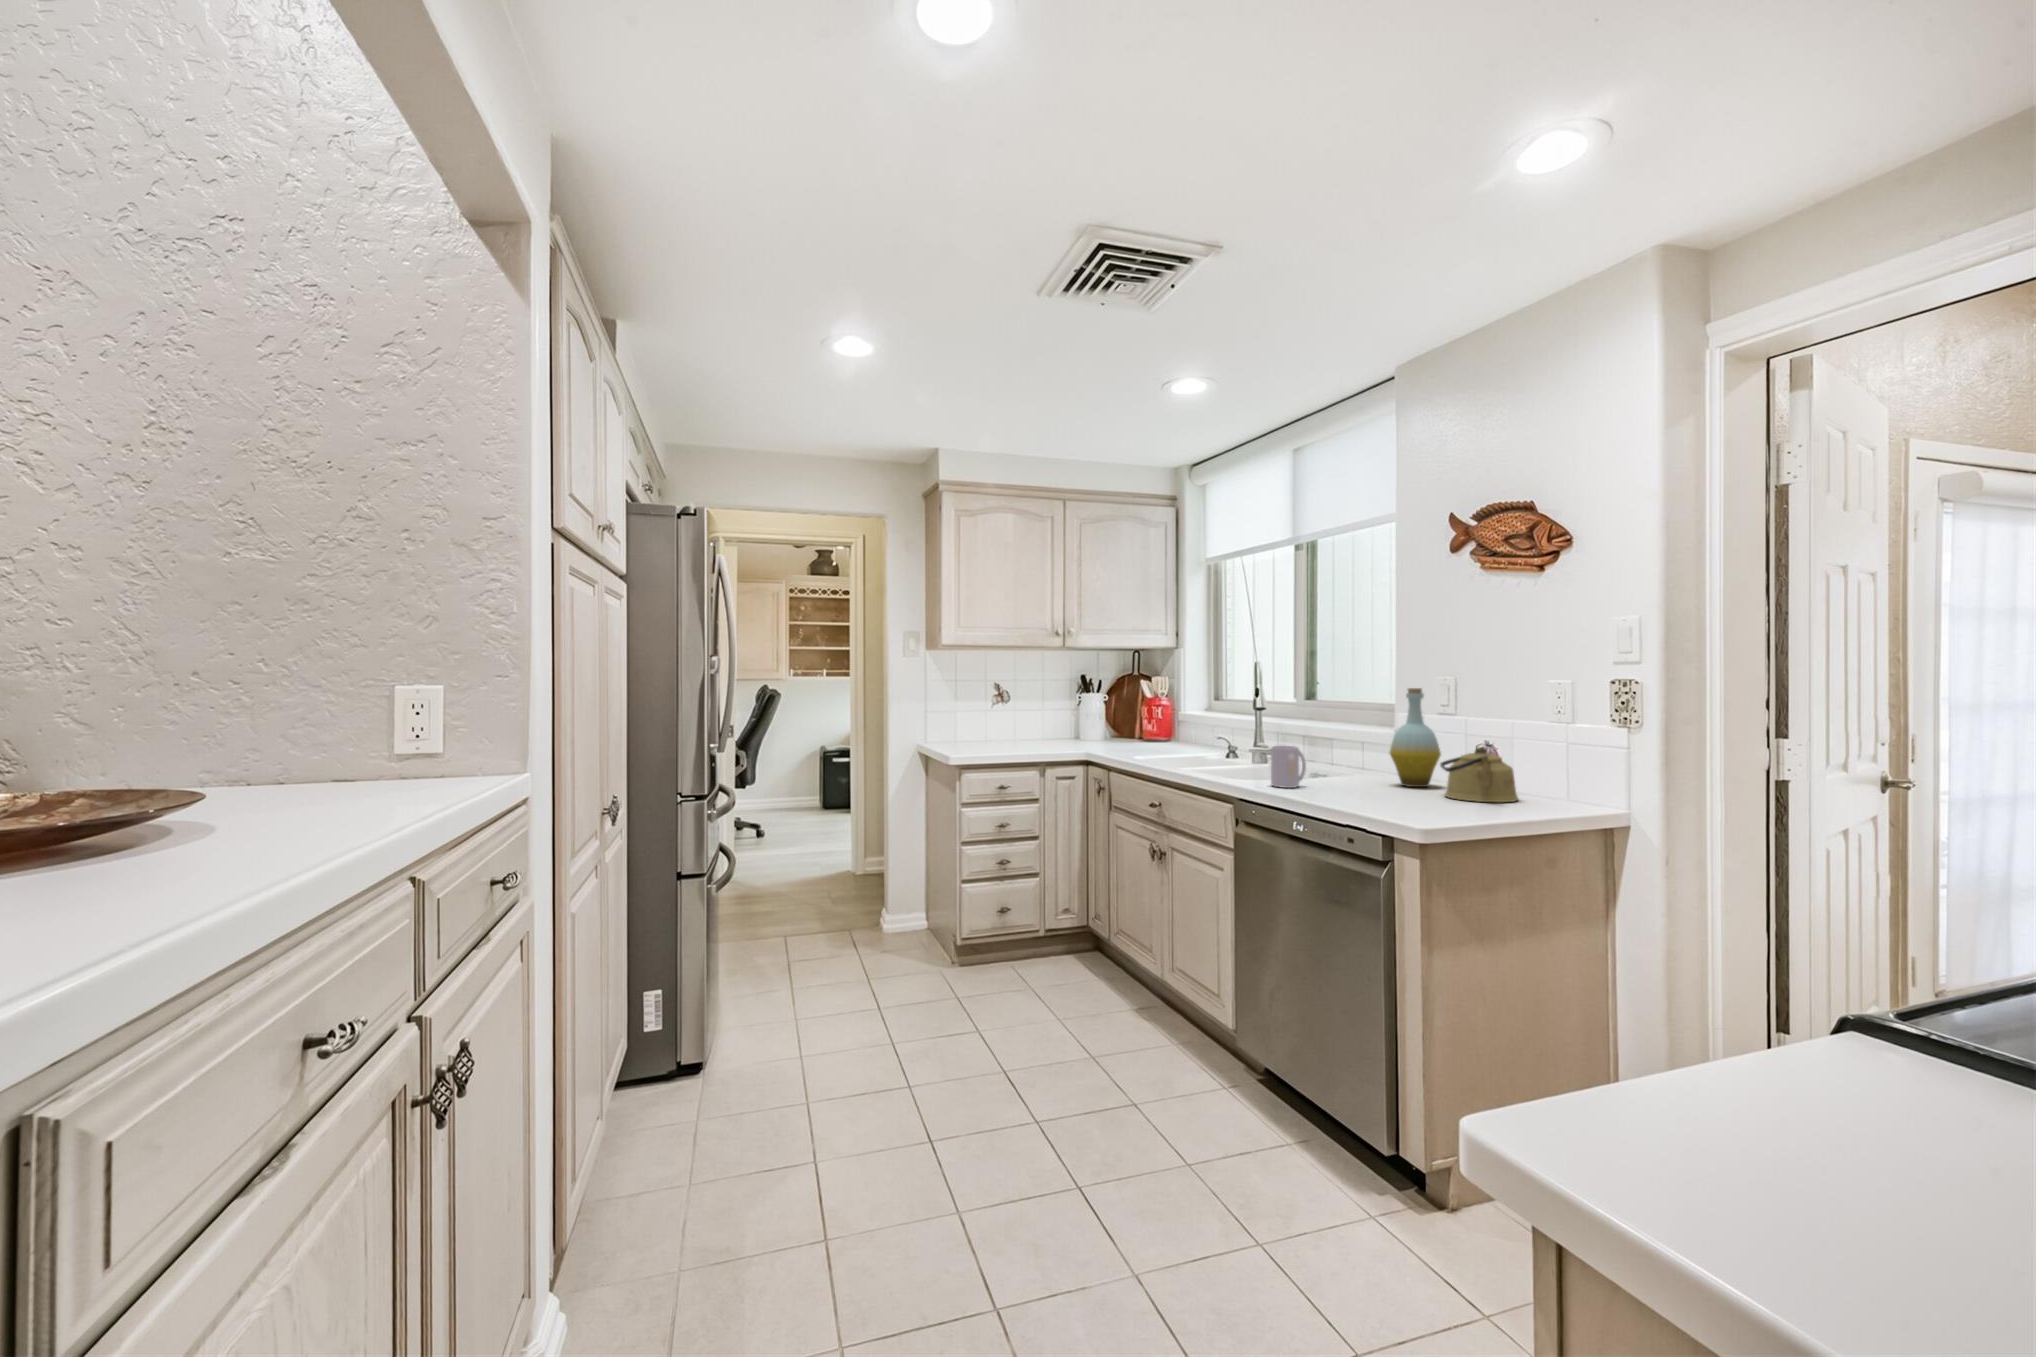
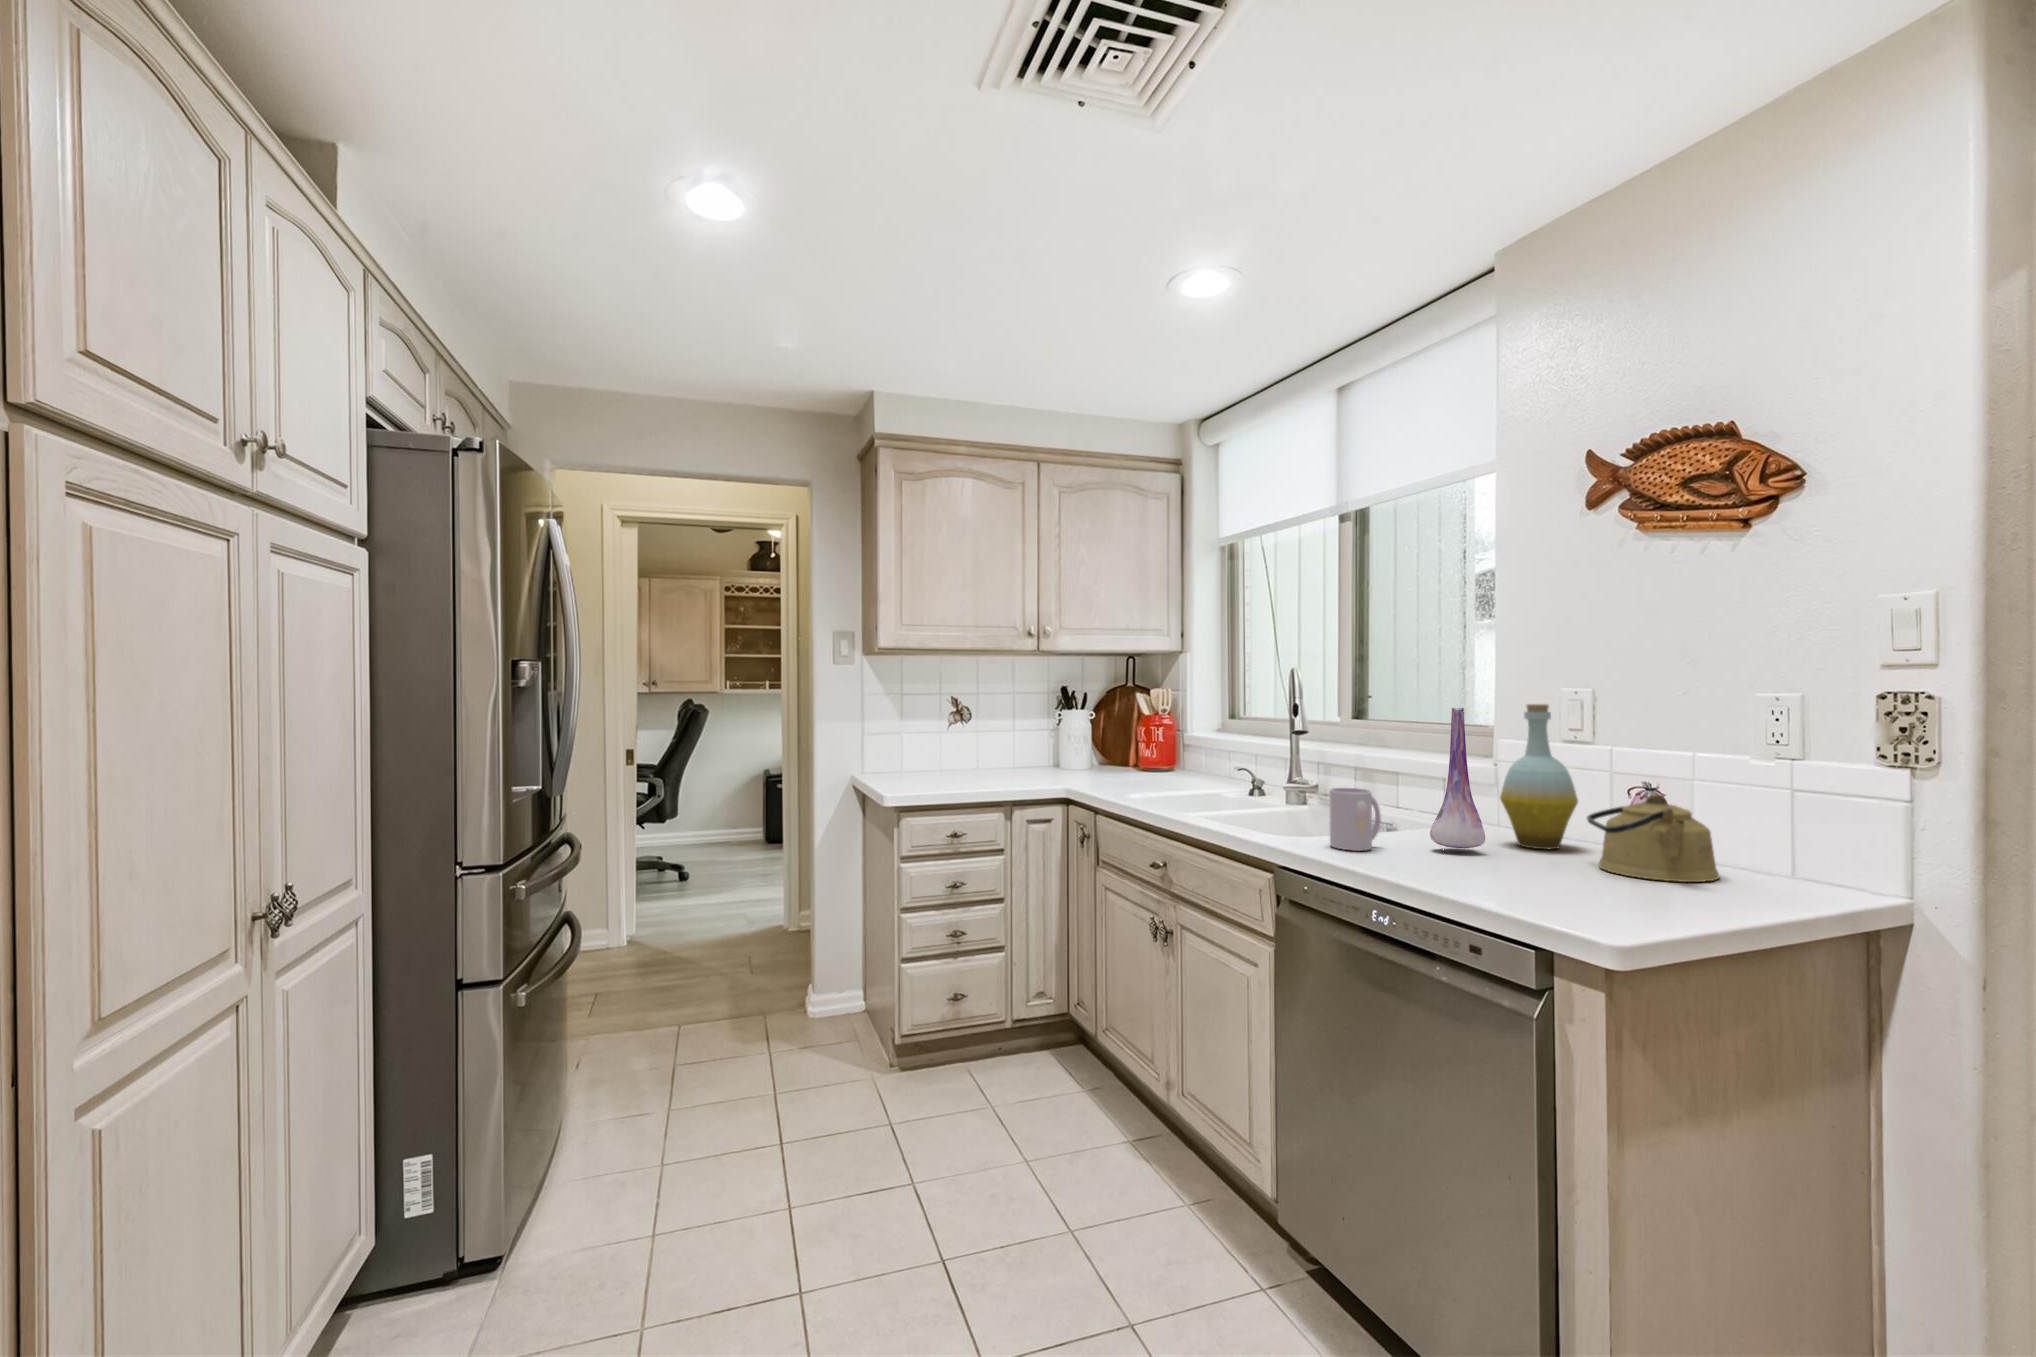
vase: none [1333,689,1375,788] -> present [1430,708,1485,849]

